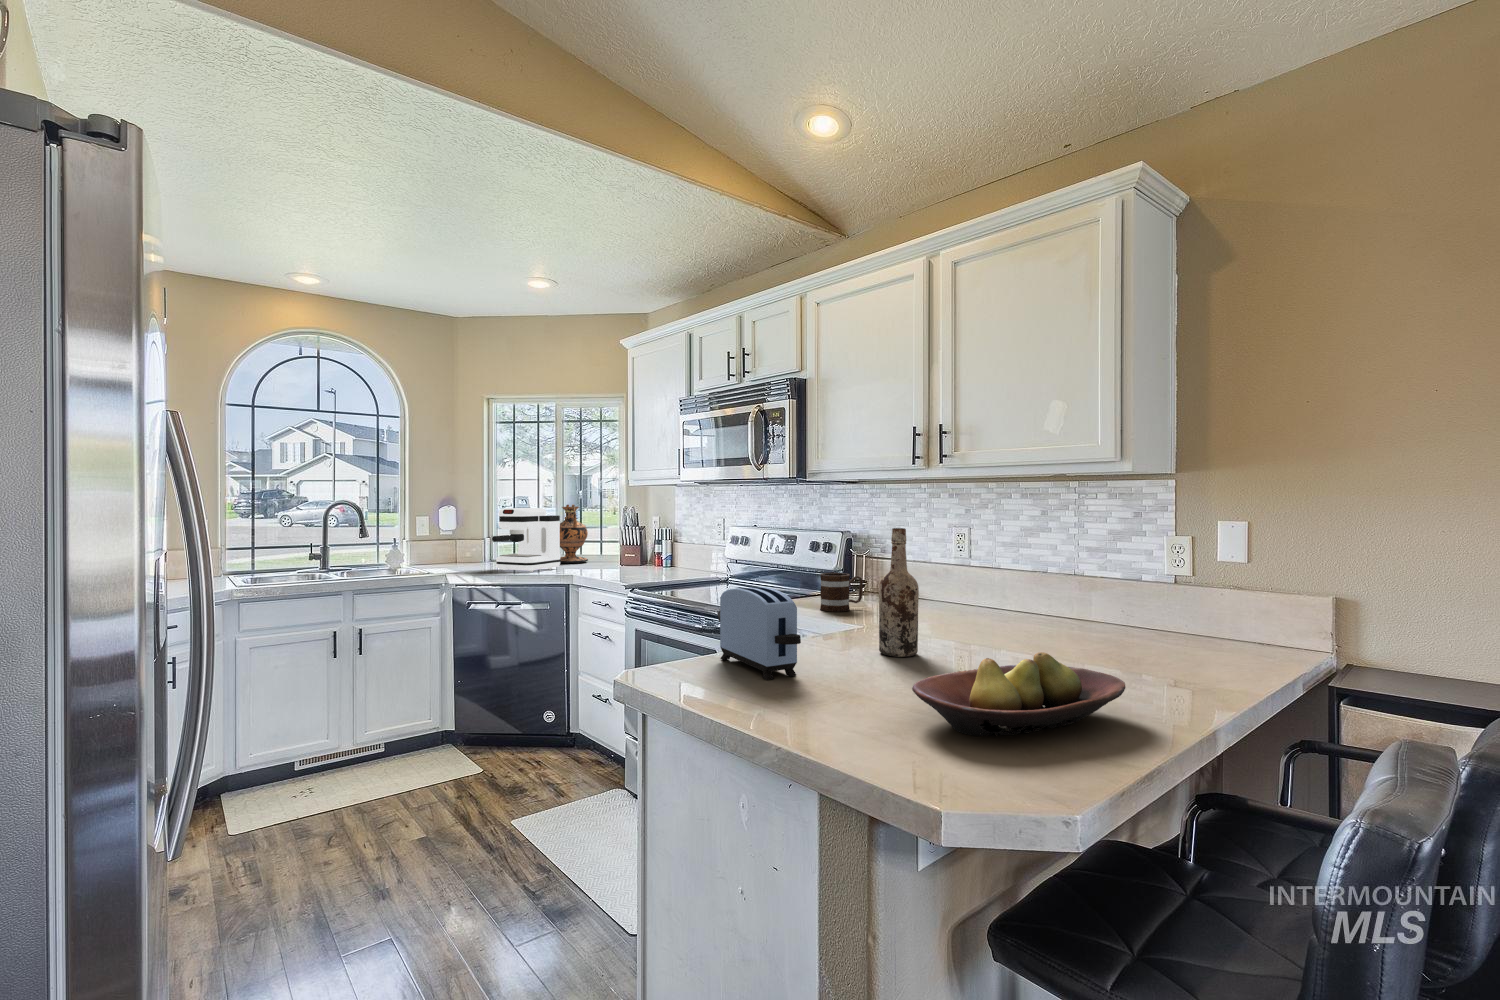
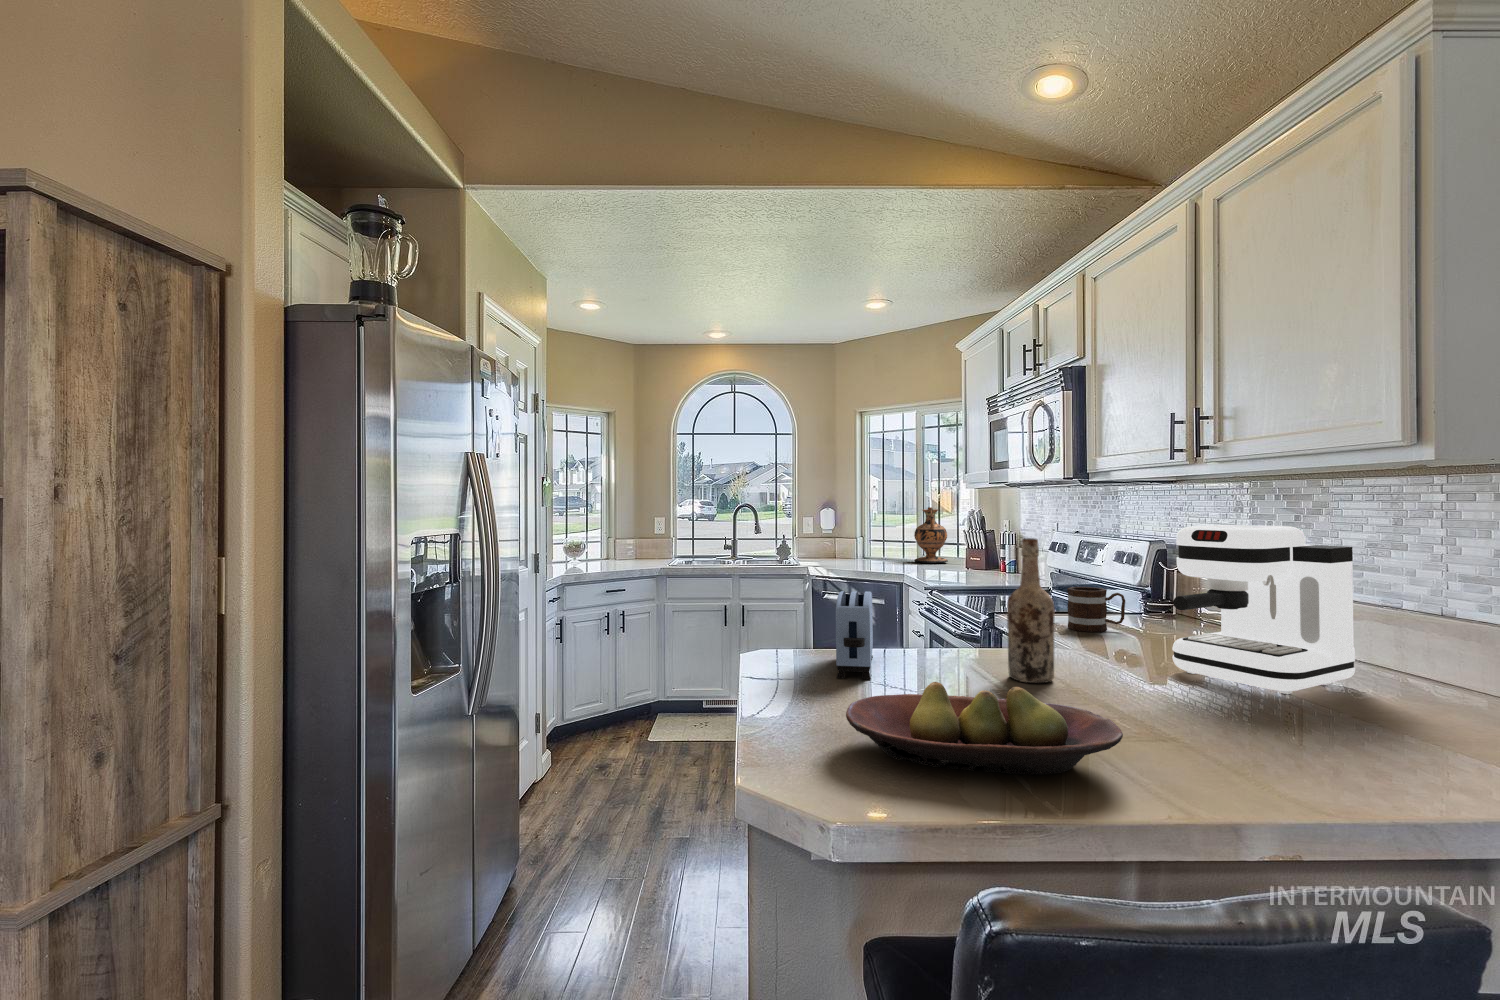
coffee maker: present [492,508,560,572] -> present [1172,525,1355,694]

